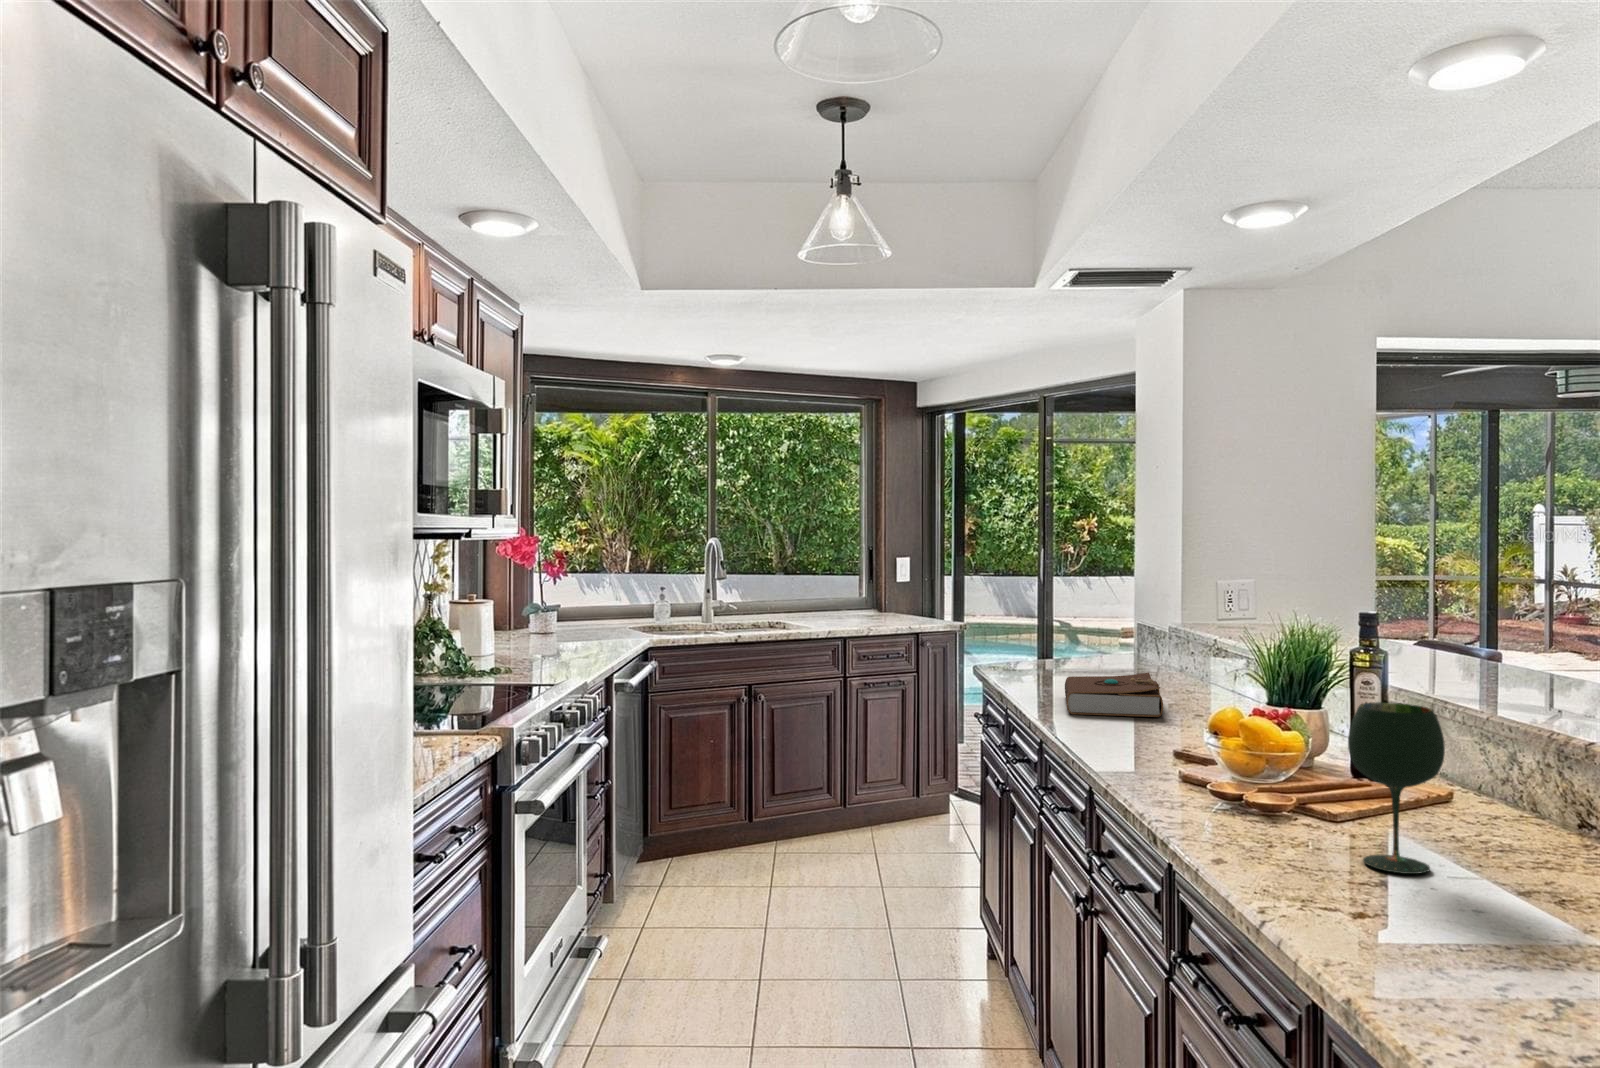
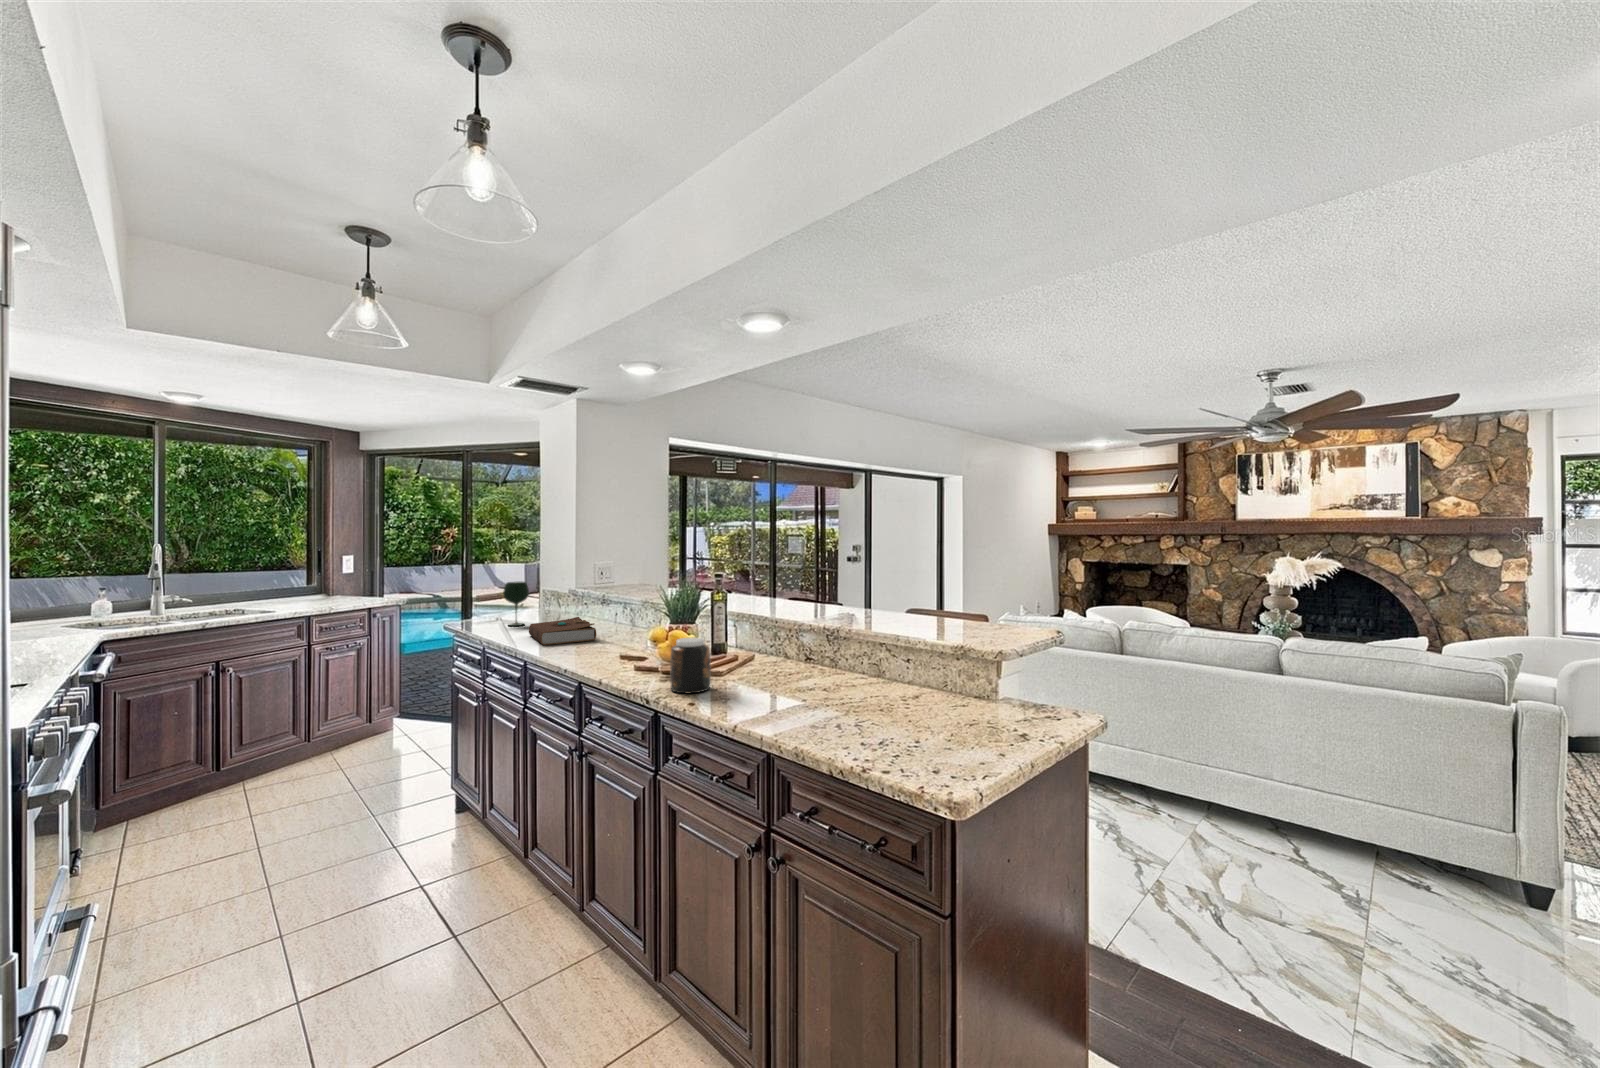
wine glass: present [1348,702,1445,874] -> present [503,582,529,626]
jar: none [1198,731,1283,845] -> present [670,638,711,693]

